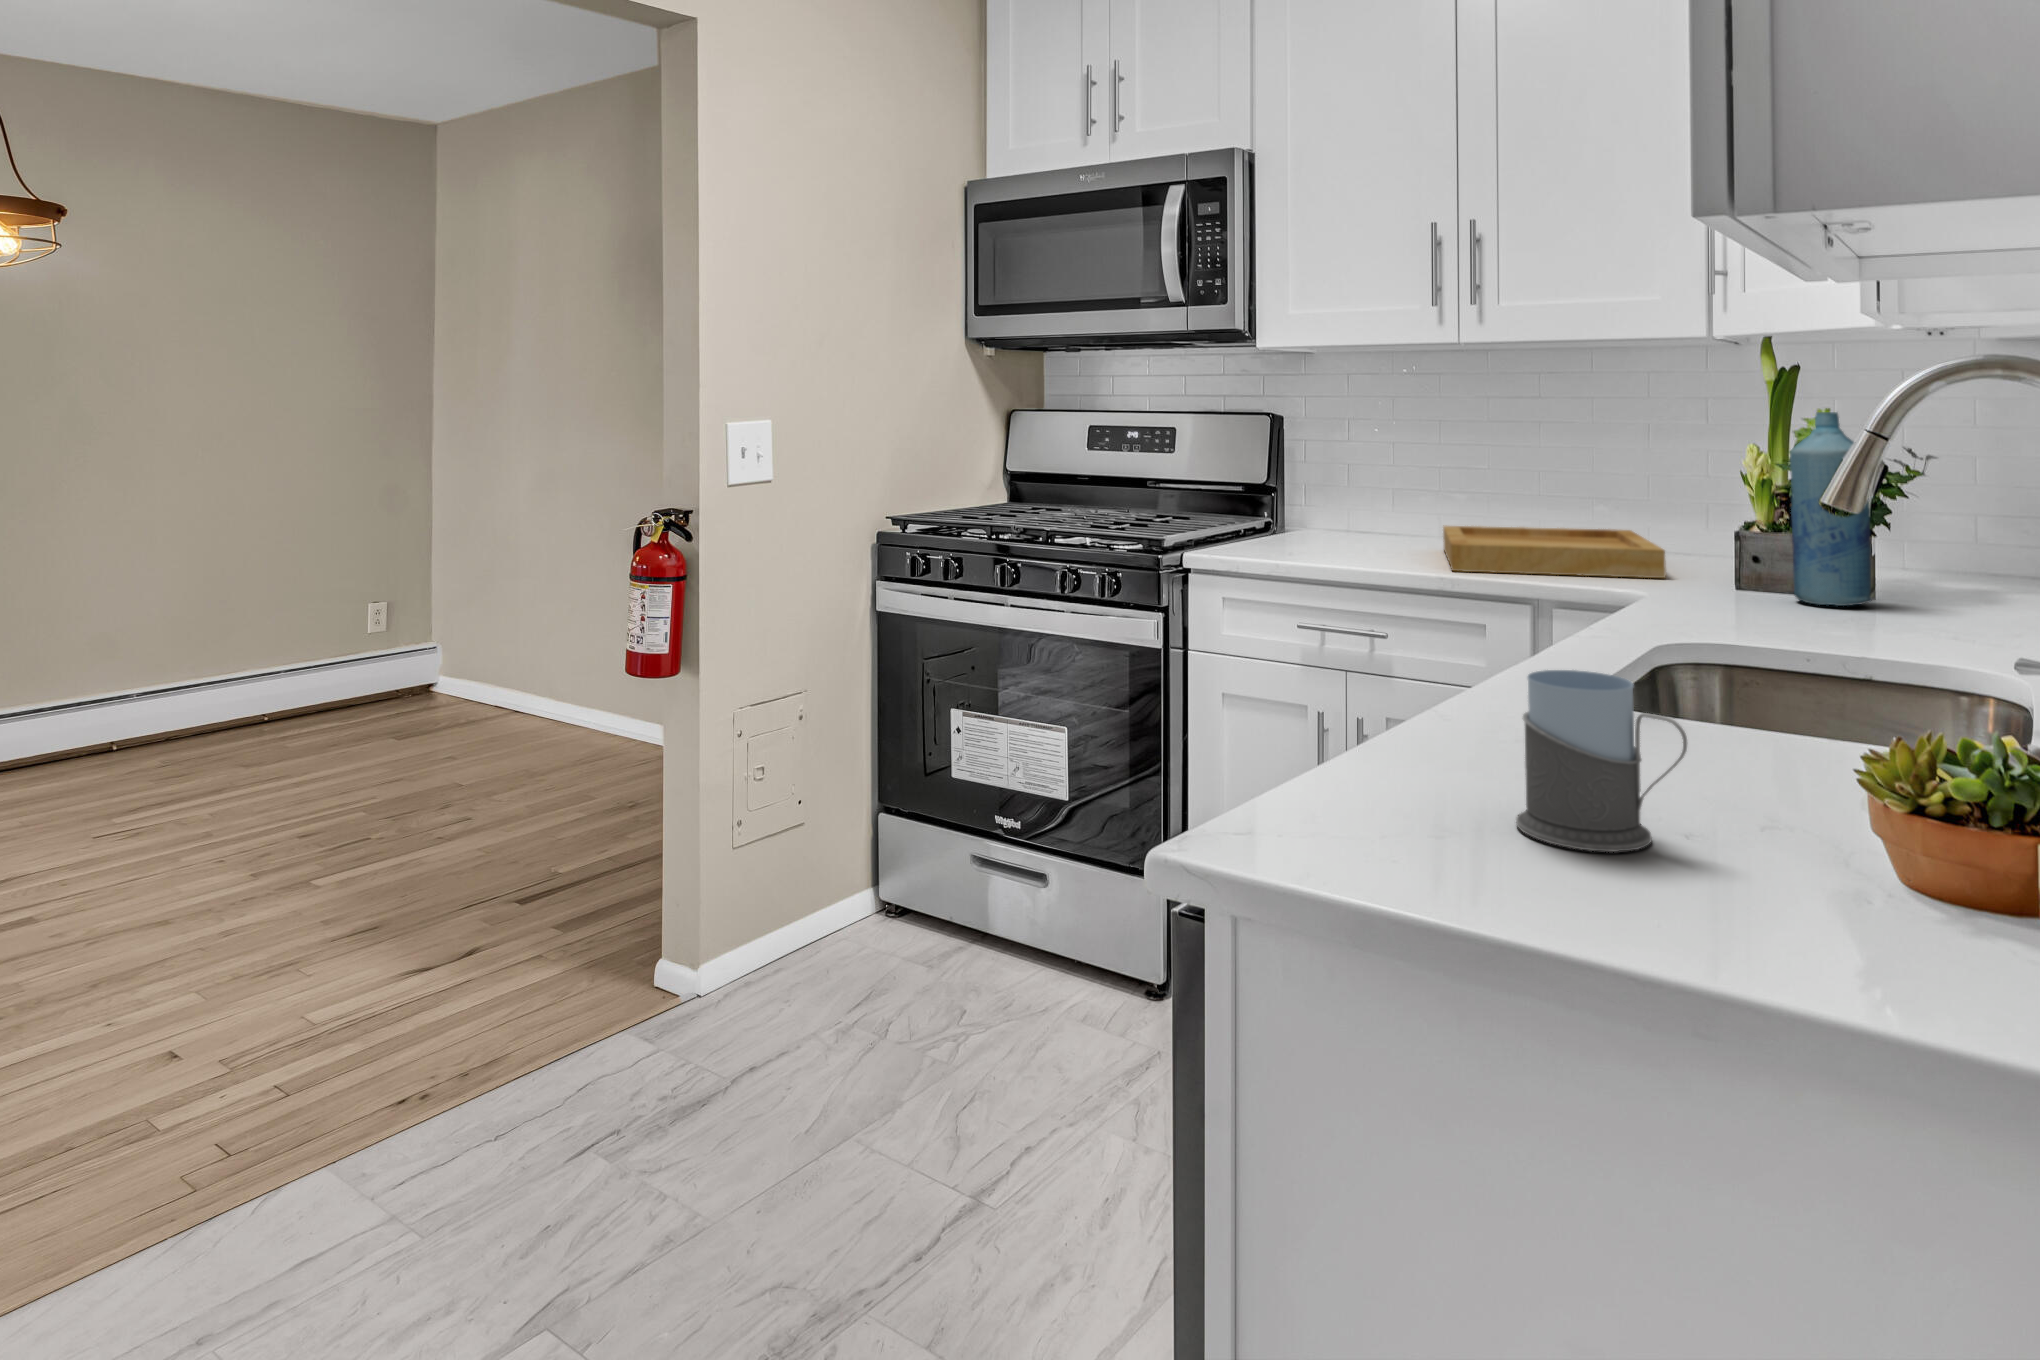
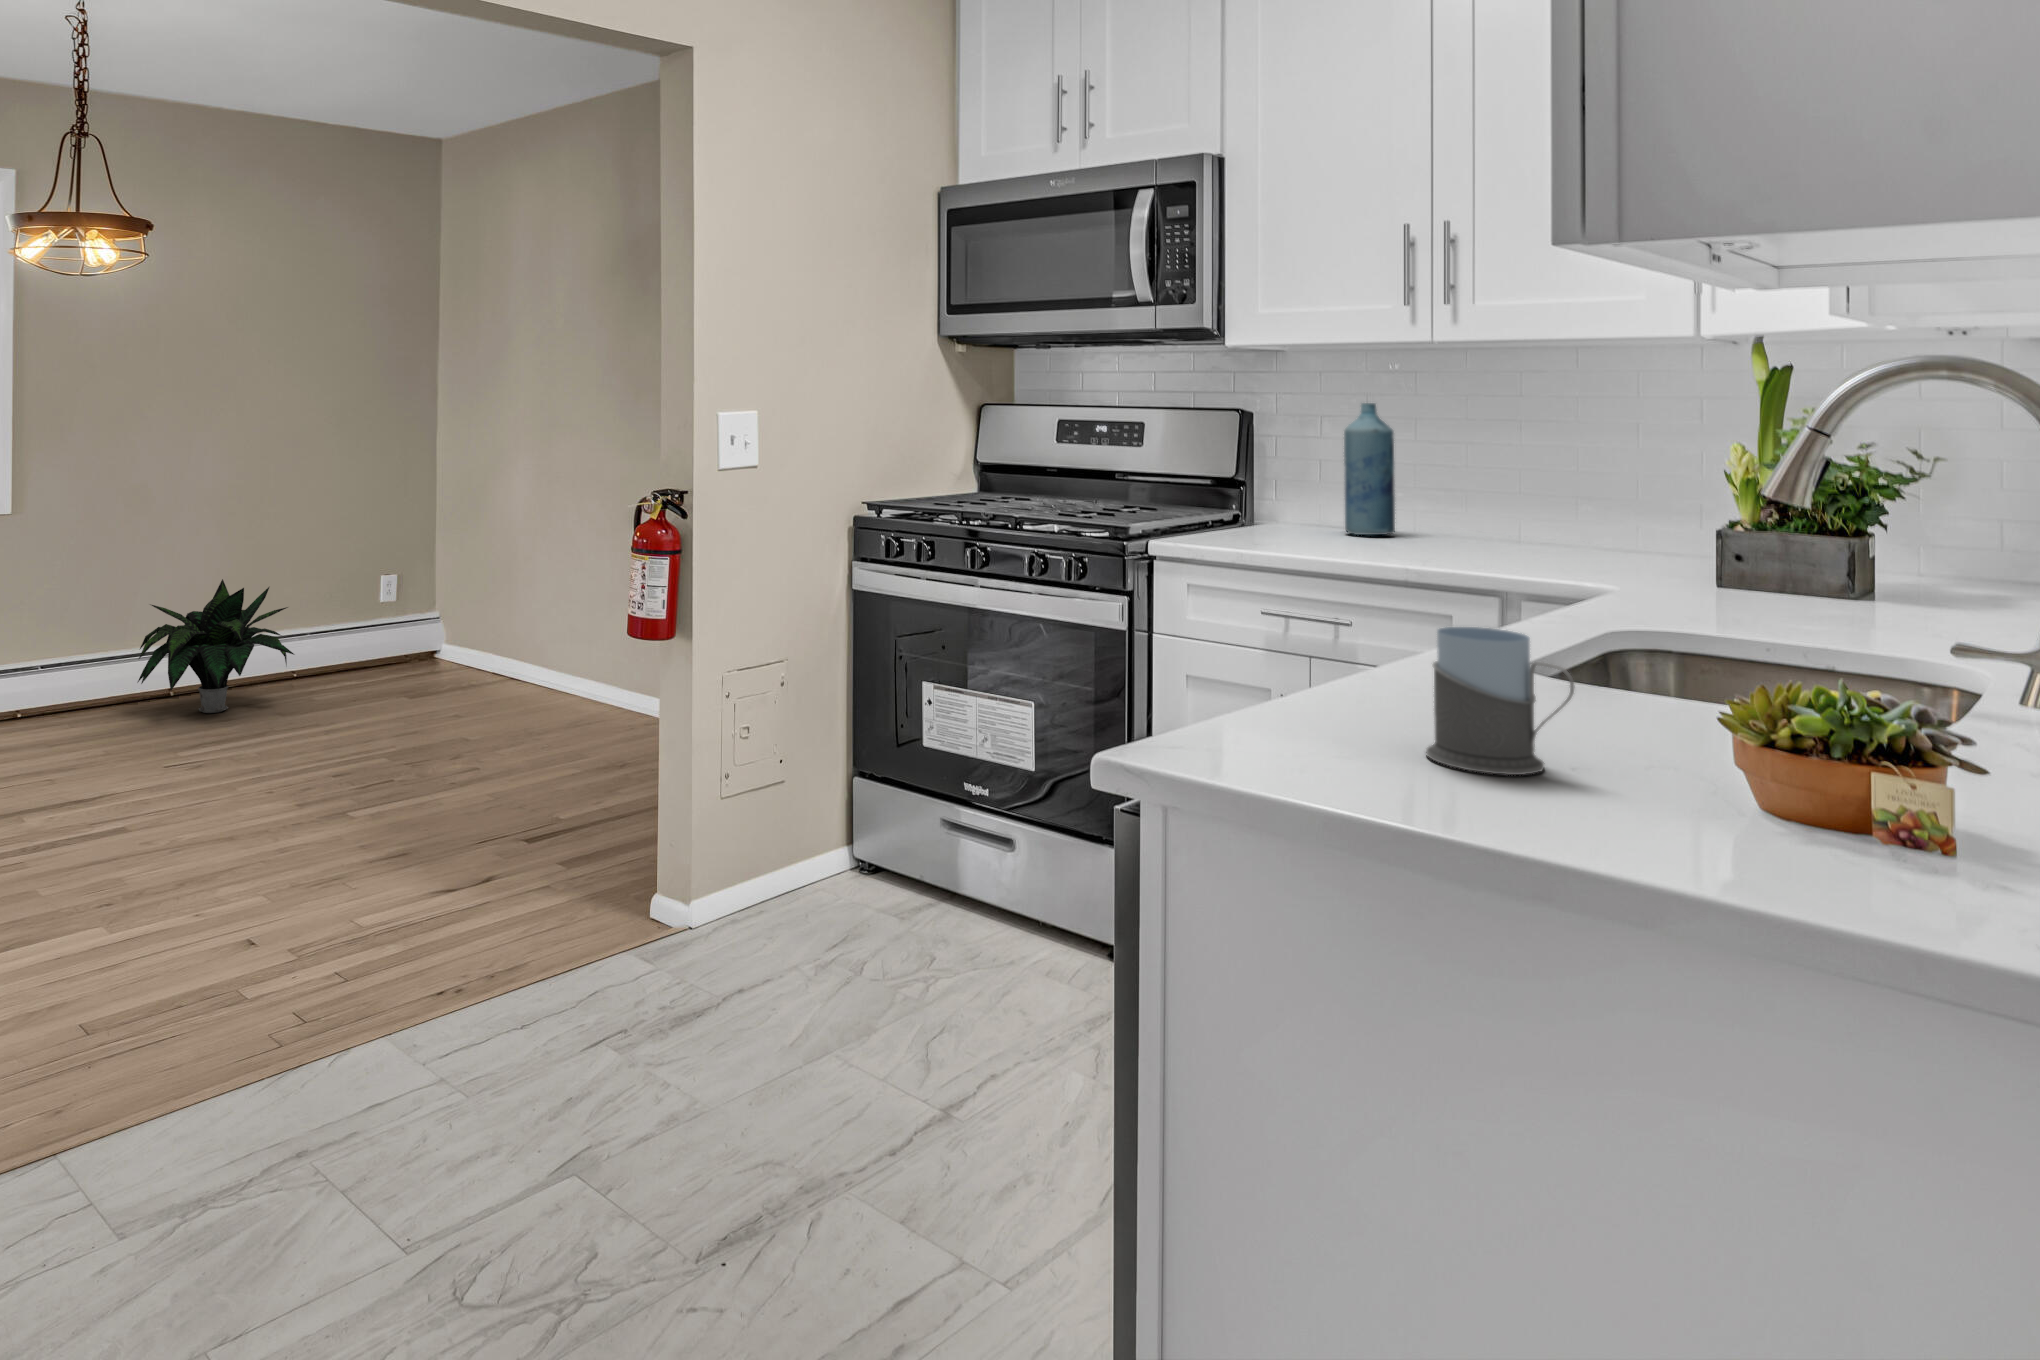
bottle: present [1790,412,1871,606] -> present [1344,403,1395,535]
tray: present [1443,526,1666,578] -> none [1418,521,1646,575]
potted plant: none [87,613,276,764] -> present [138,579,294,713]

